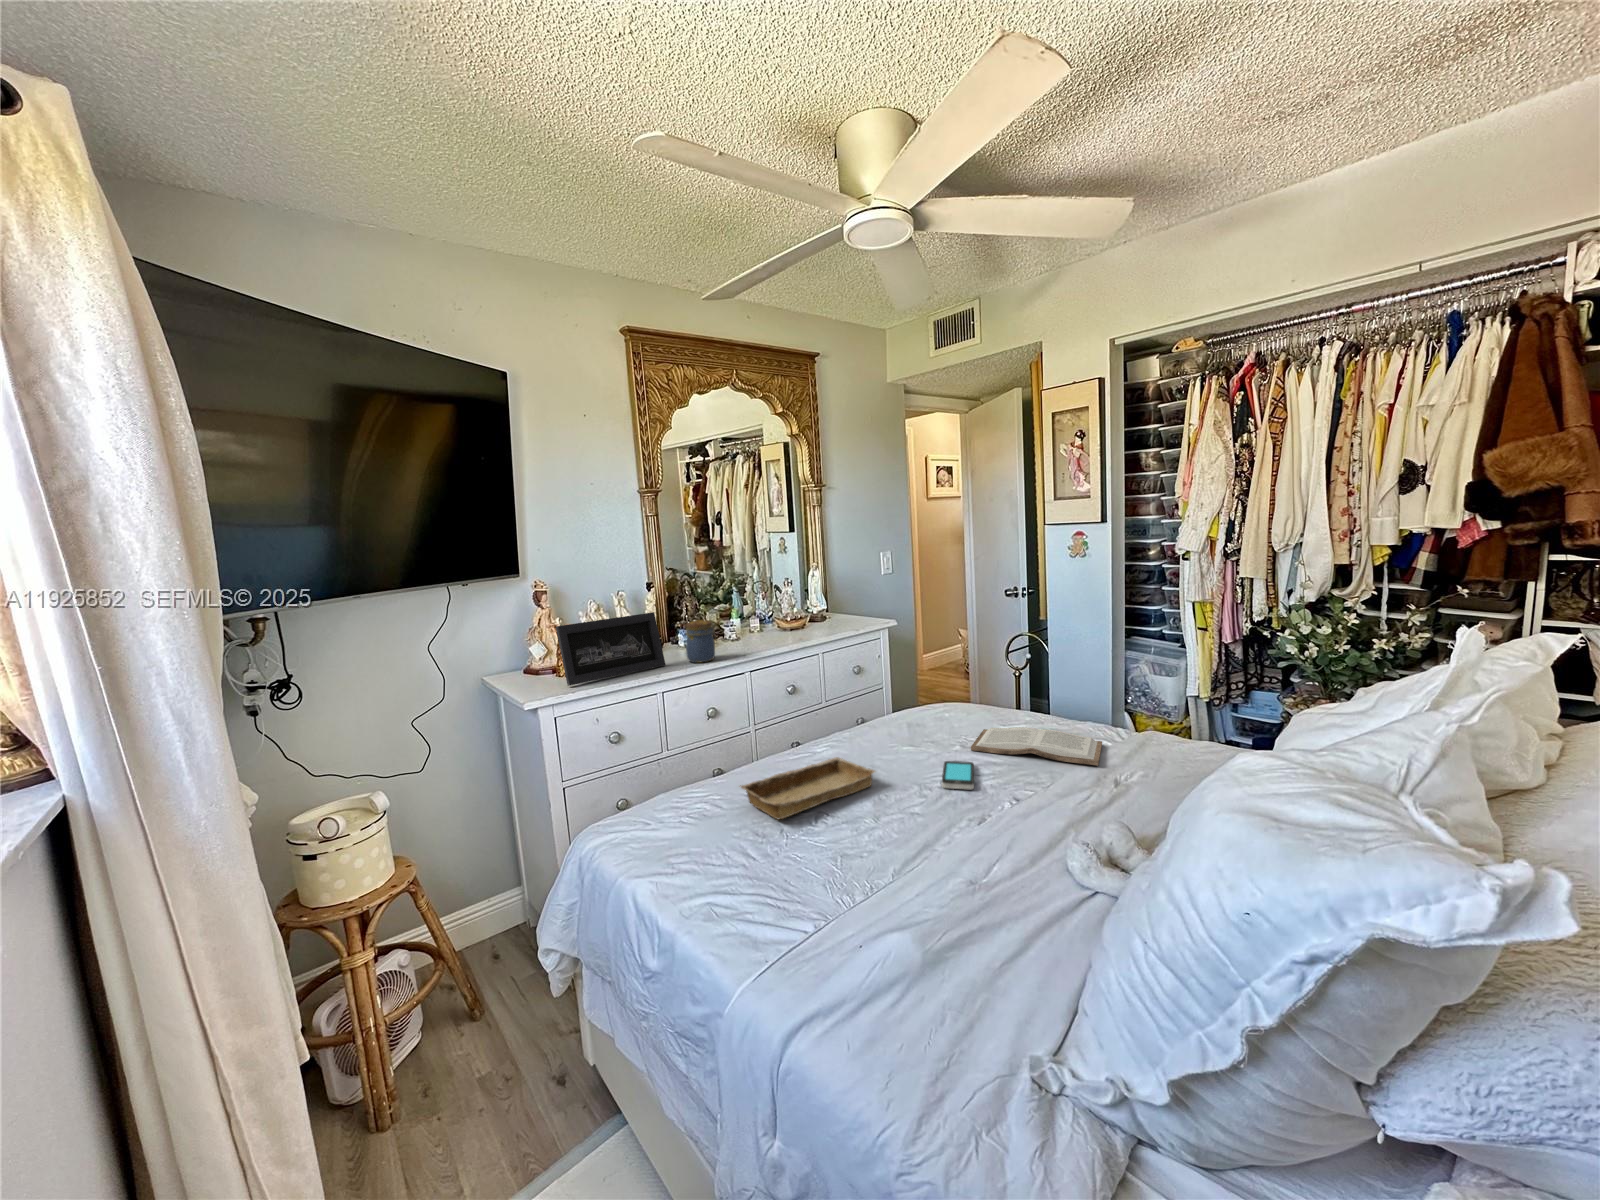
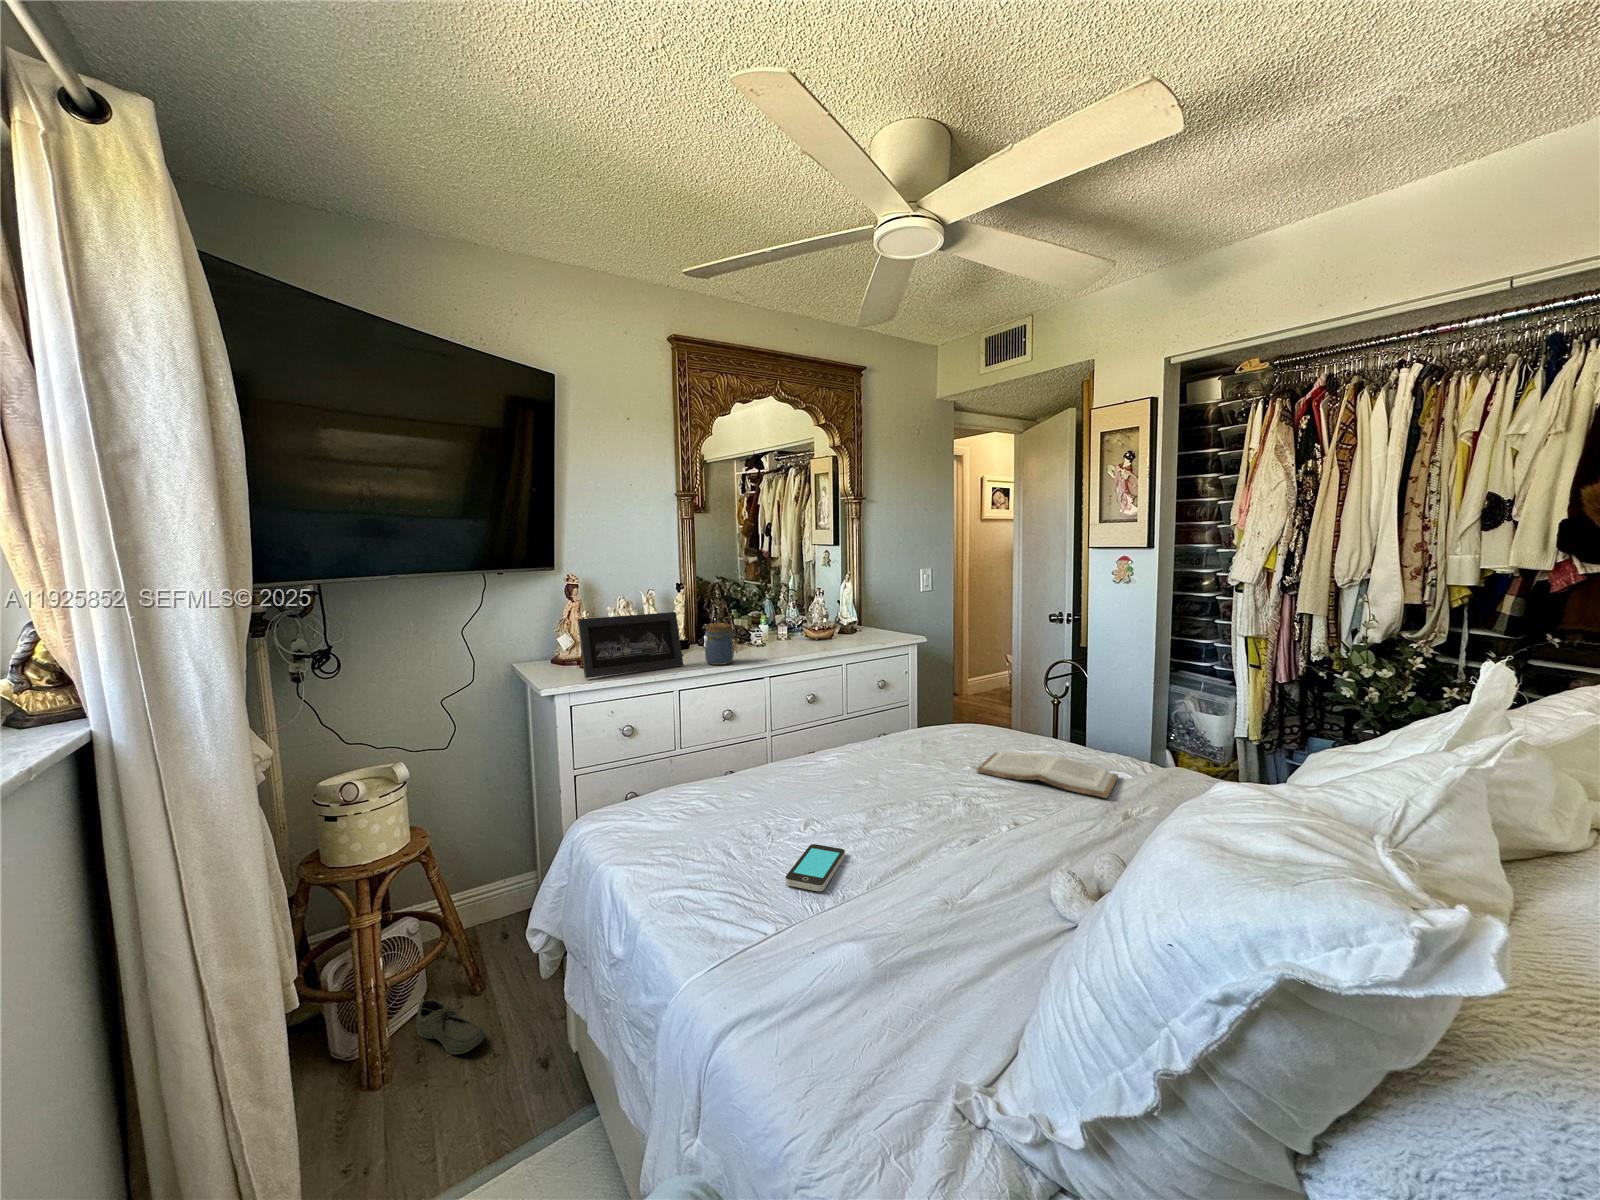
tray: present [740,757,875,819] -> none [730,768,872,824]
smartphone: present [942,761,974,789] -> present [786,844,845,891]
shoe: none [420,1026,496,1081] -> present [416,999,485,1054]

